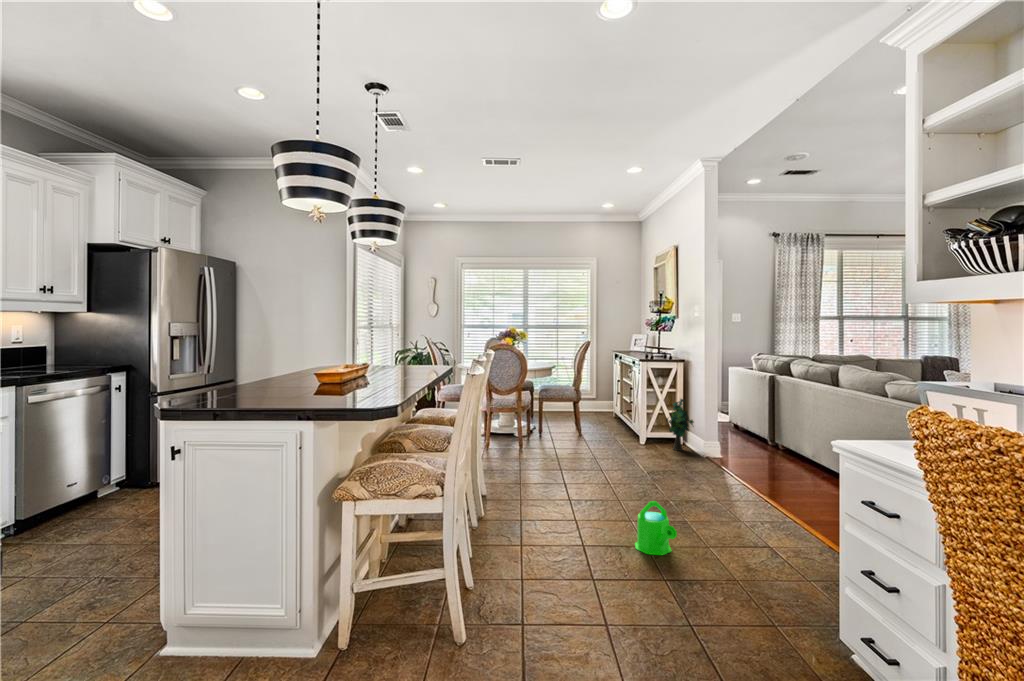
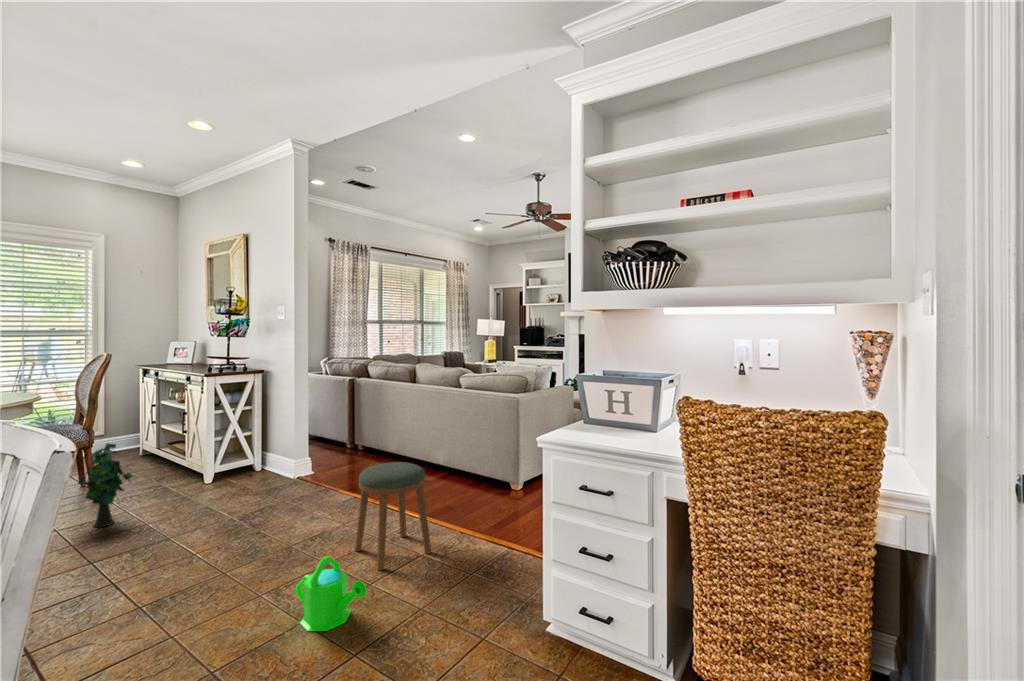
decorative plant: present [666,399,694,451] -> present [78,443,132,527]
stool: none [706,448,772,543] -> present [355,462,431,570]

